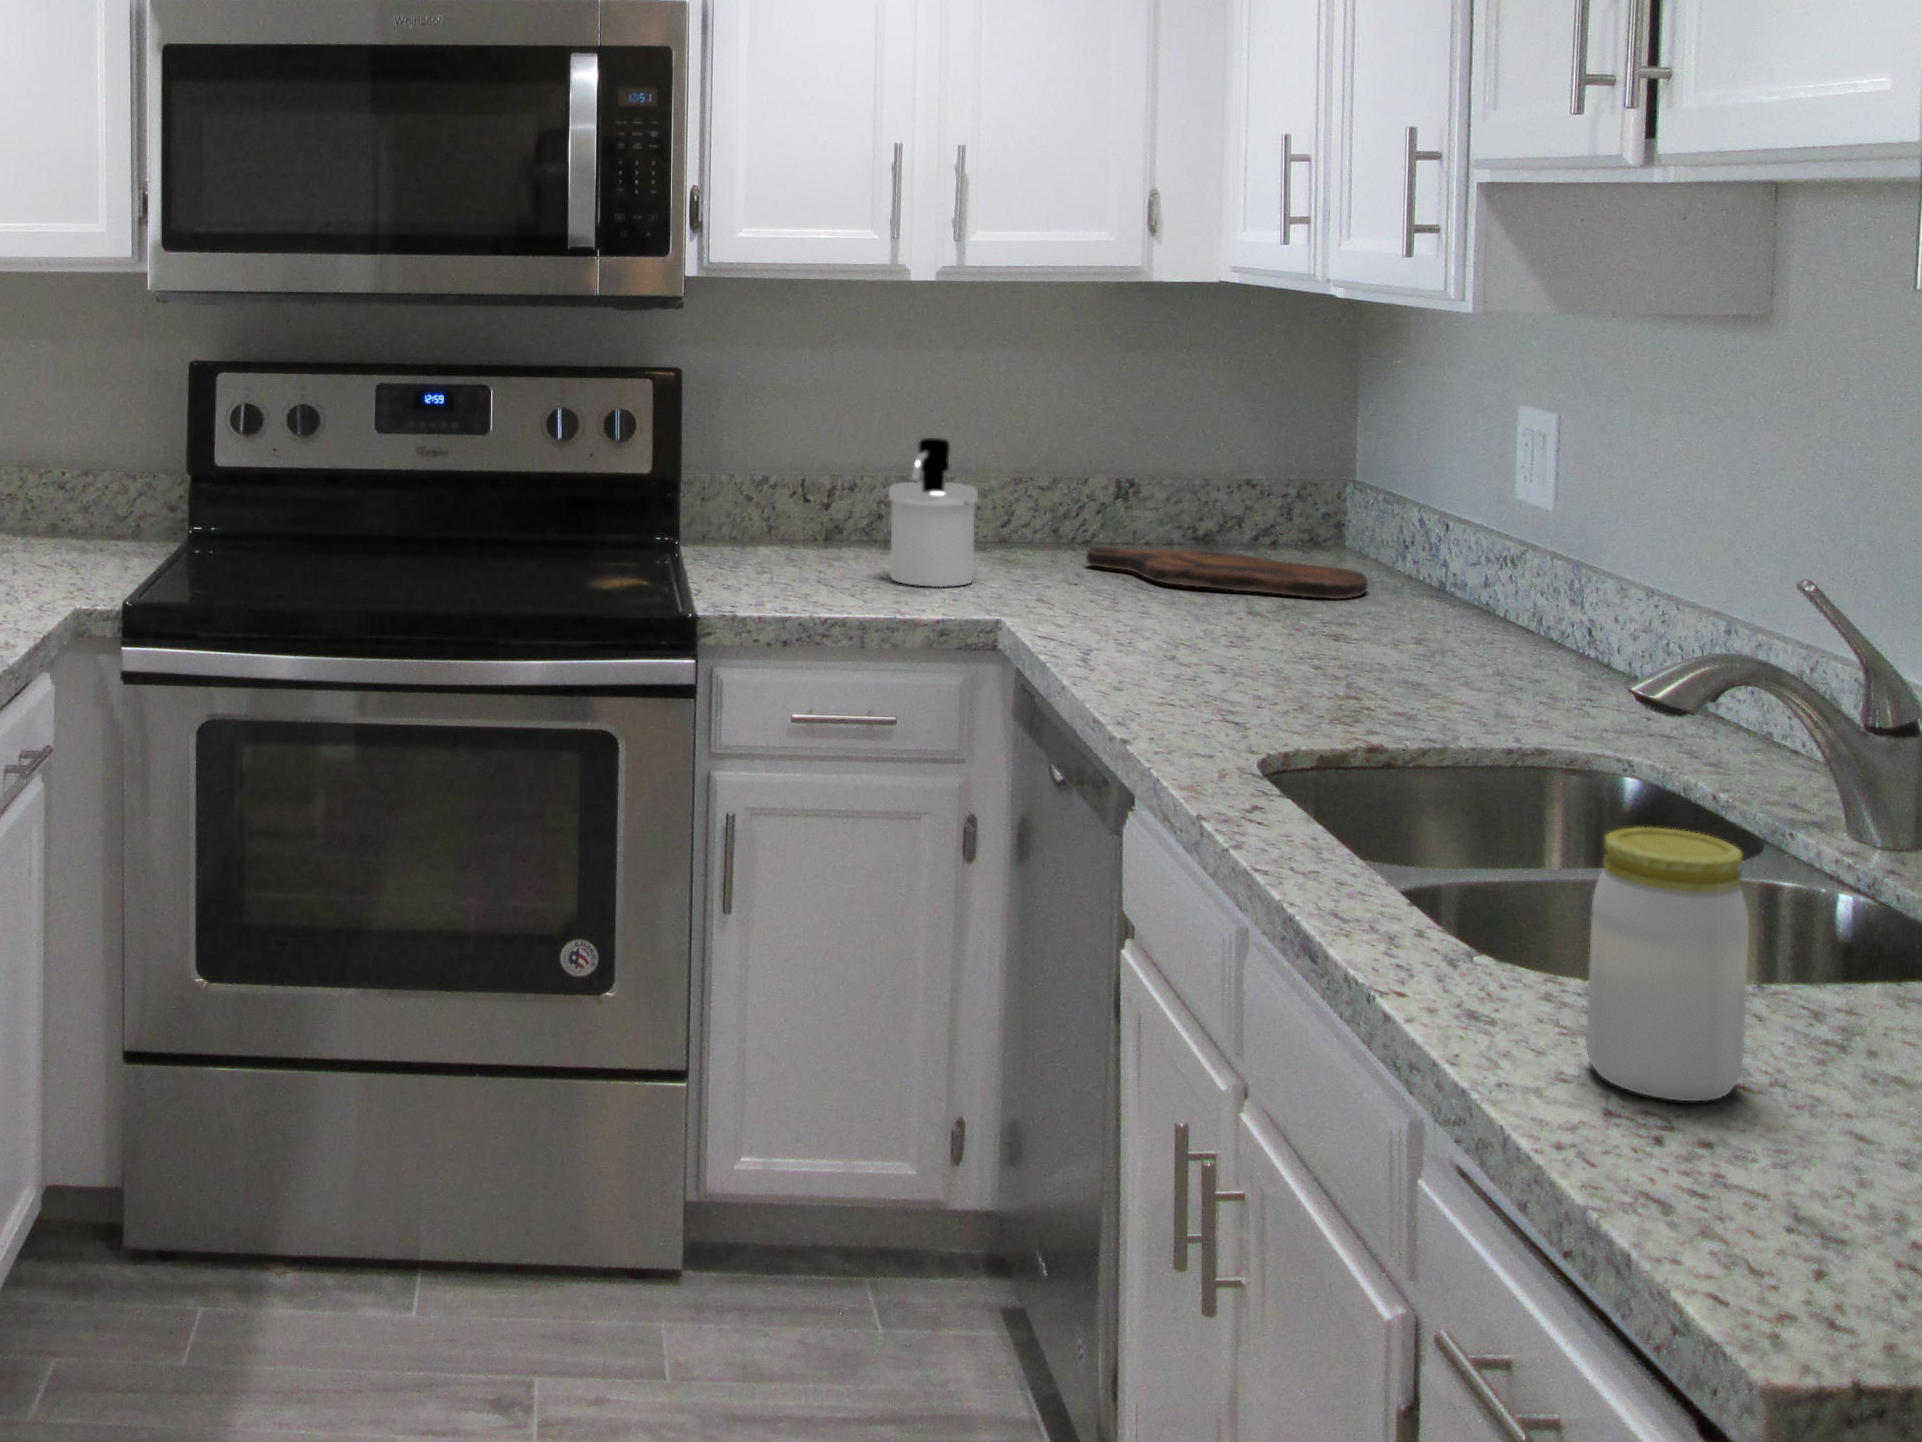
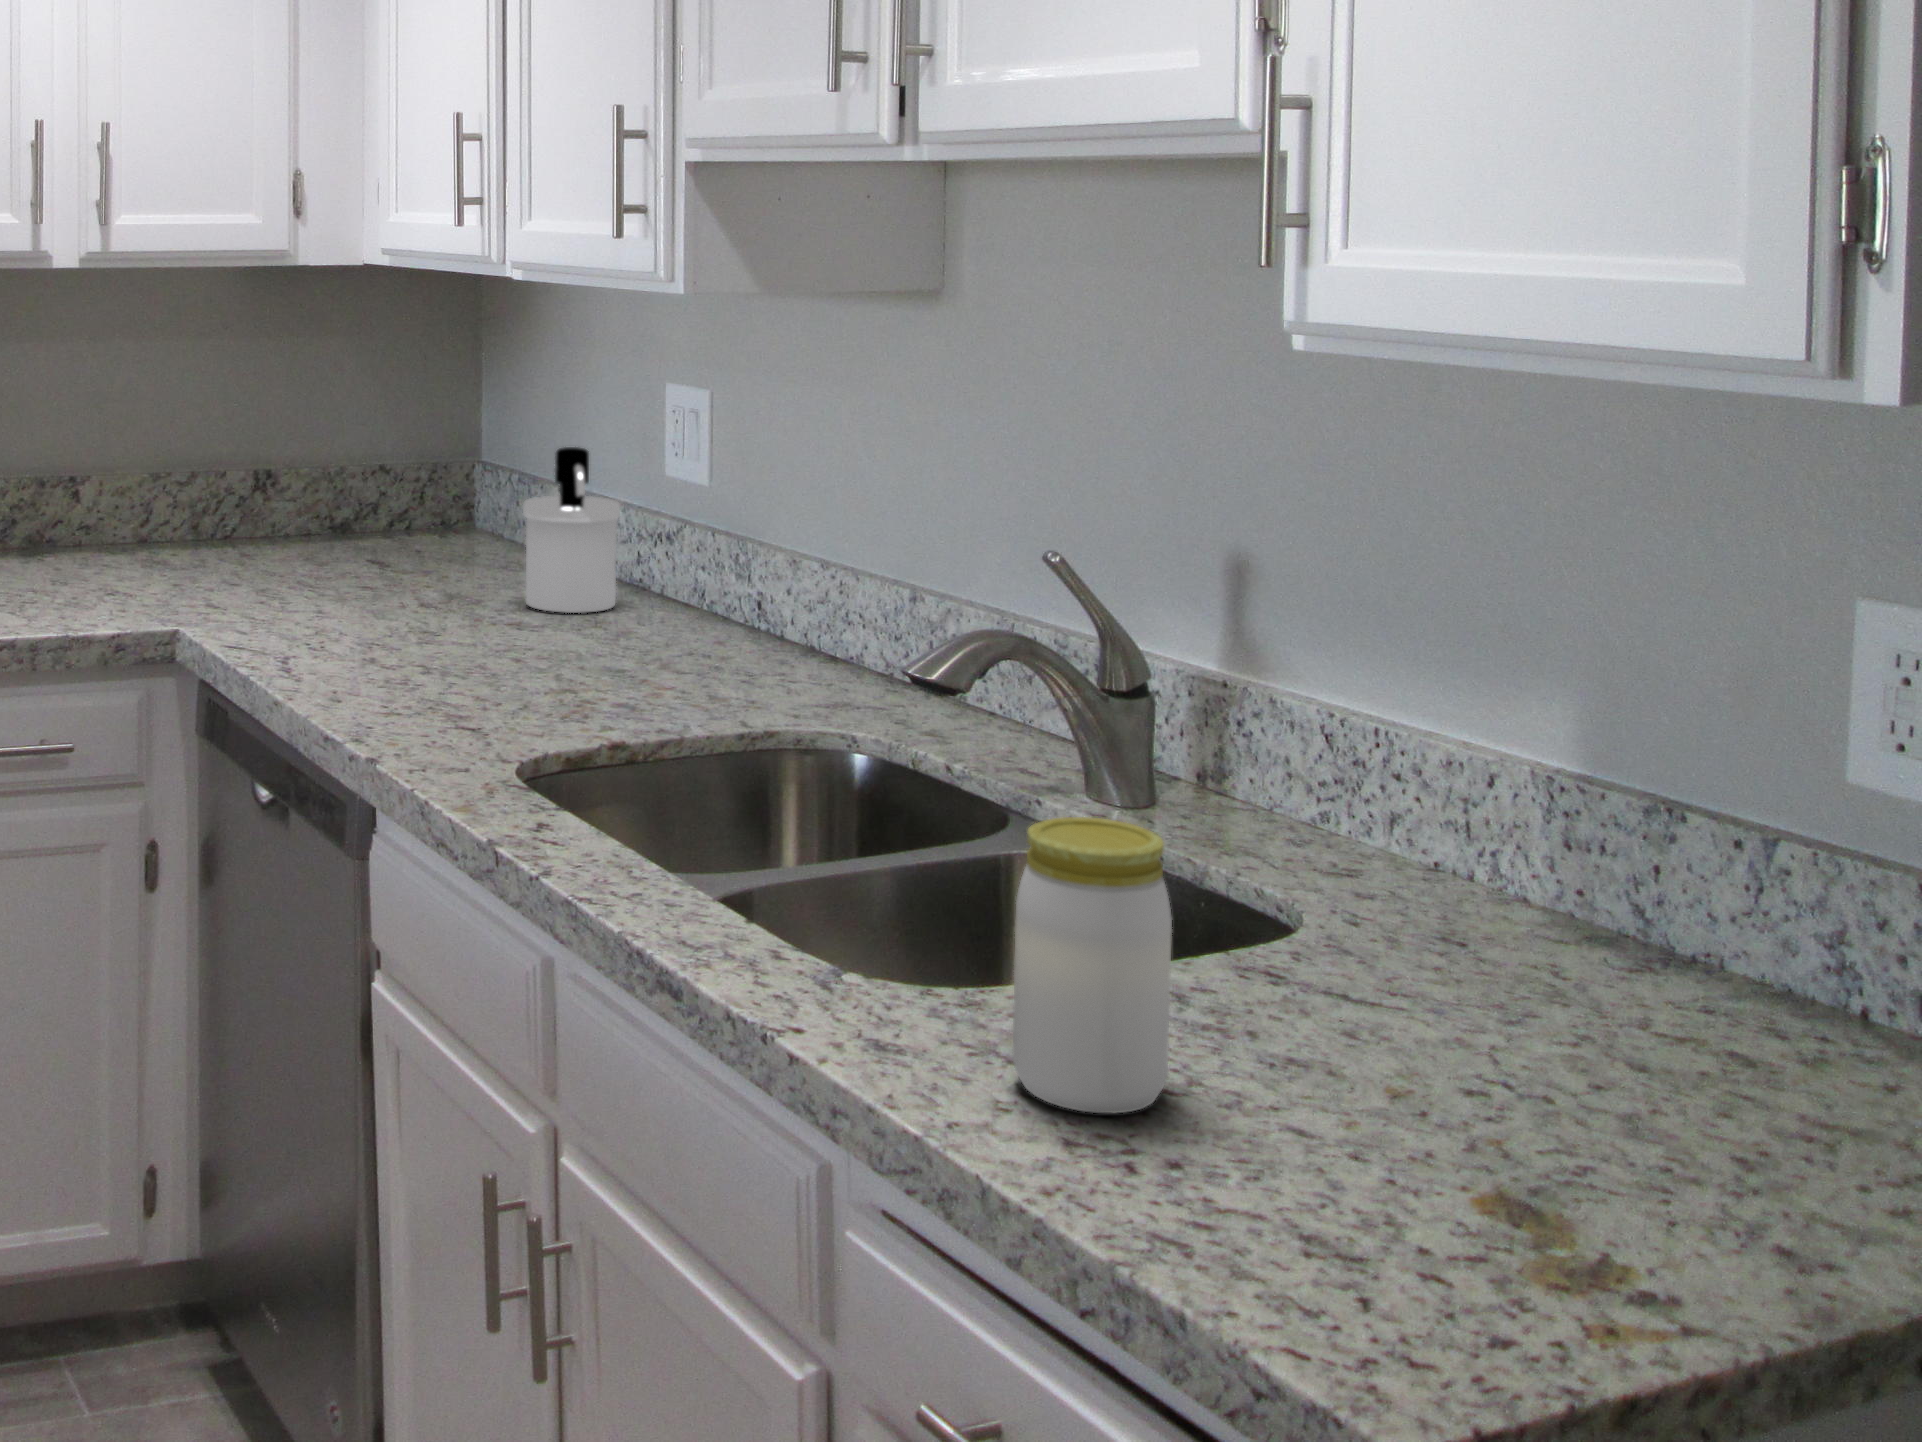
soap dispenser: present [889,438,978,587] -> present [523,447,620,613]
cutting board: present [1086,547,1368,599] -> none [245,542,521,583]

